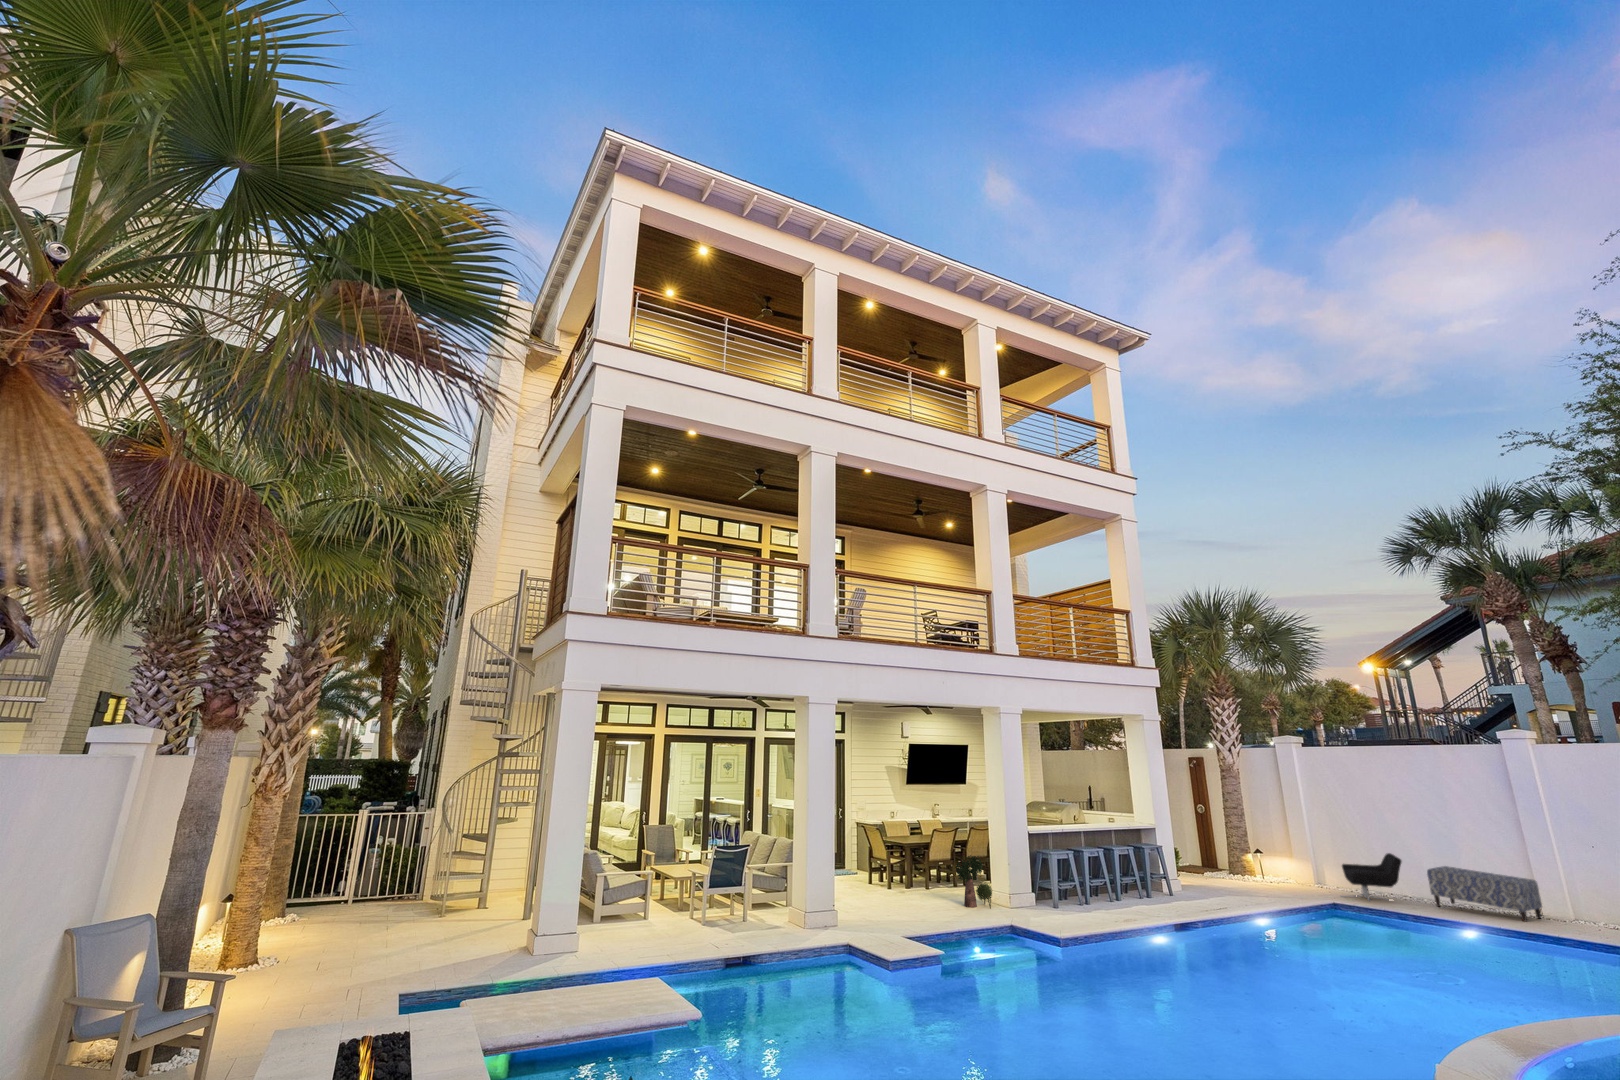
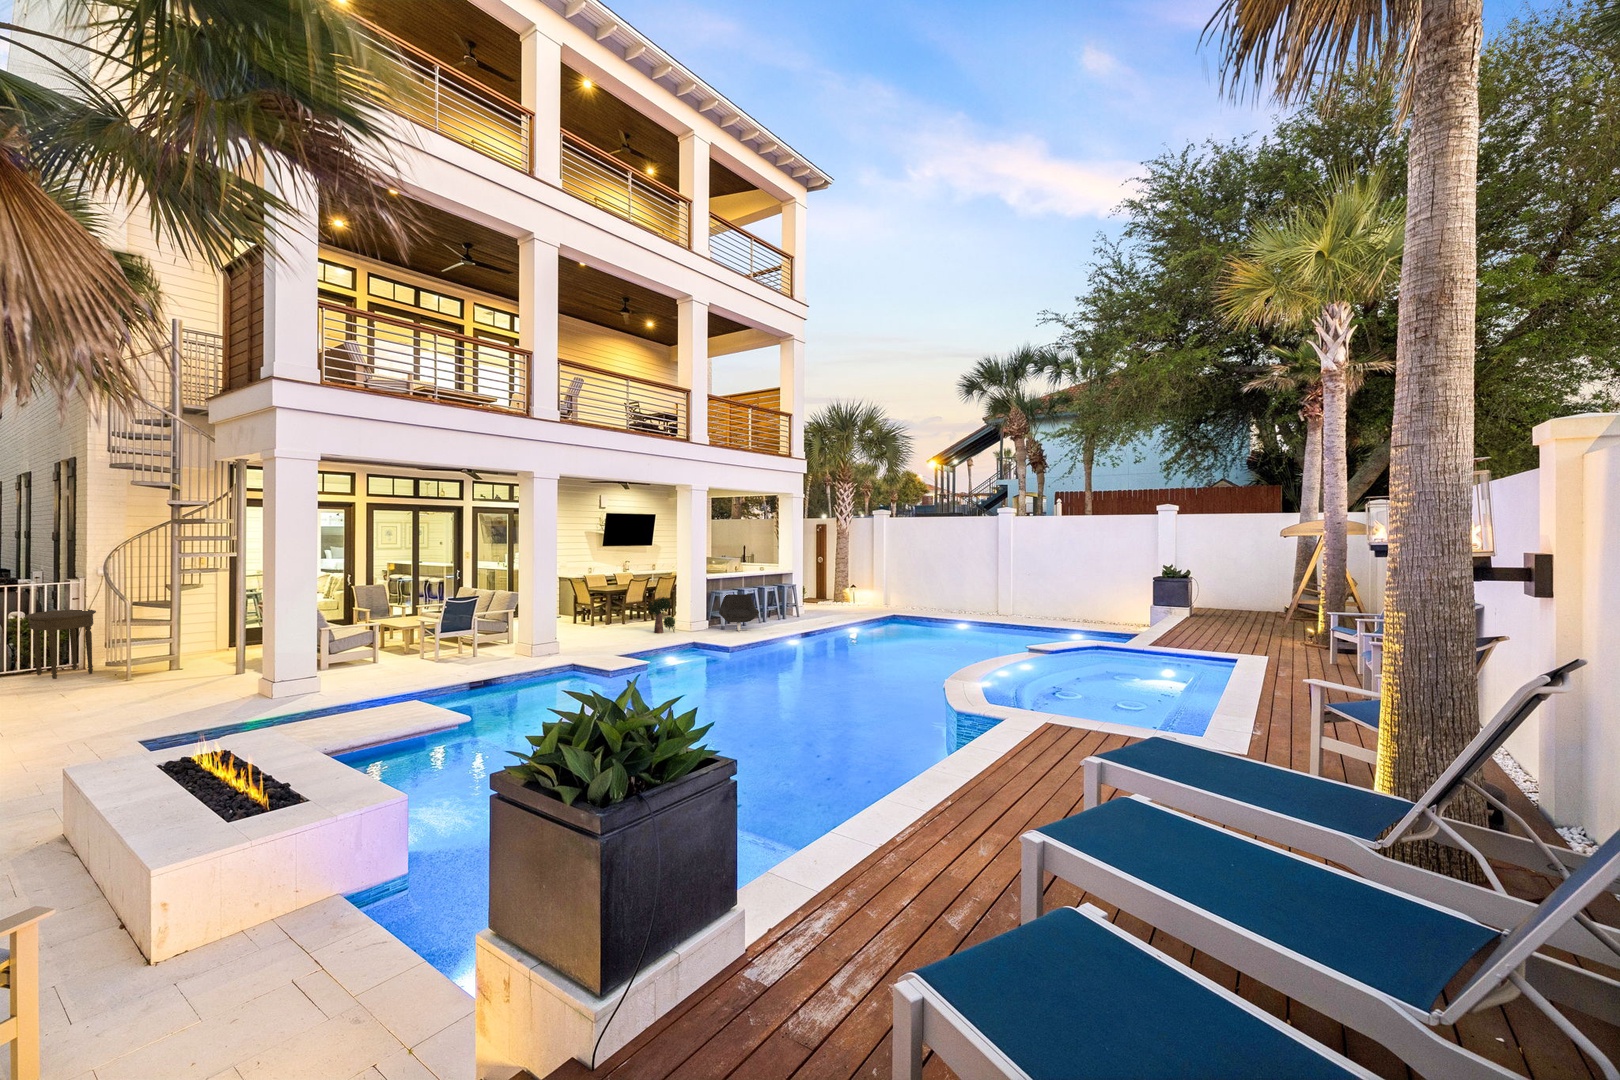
side table: none [384,839,433,911] -> present [26,609,96,679]
lounge chair: present [1342,853,1402,901] -> present [719,594,759,632]
bench: present [1427,866,1542,922] -> none [943,588,995,617]

